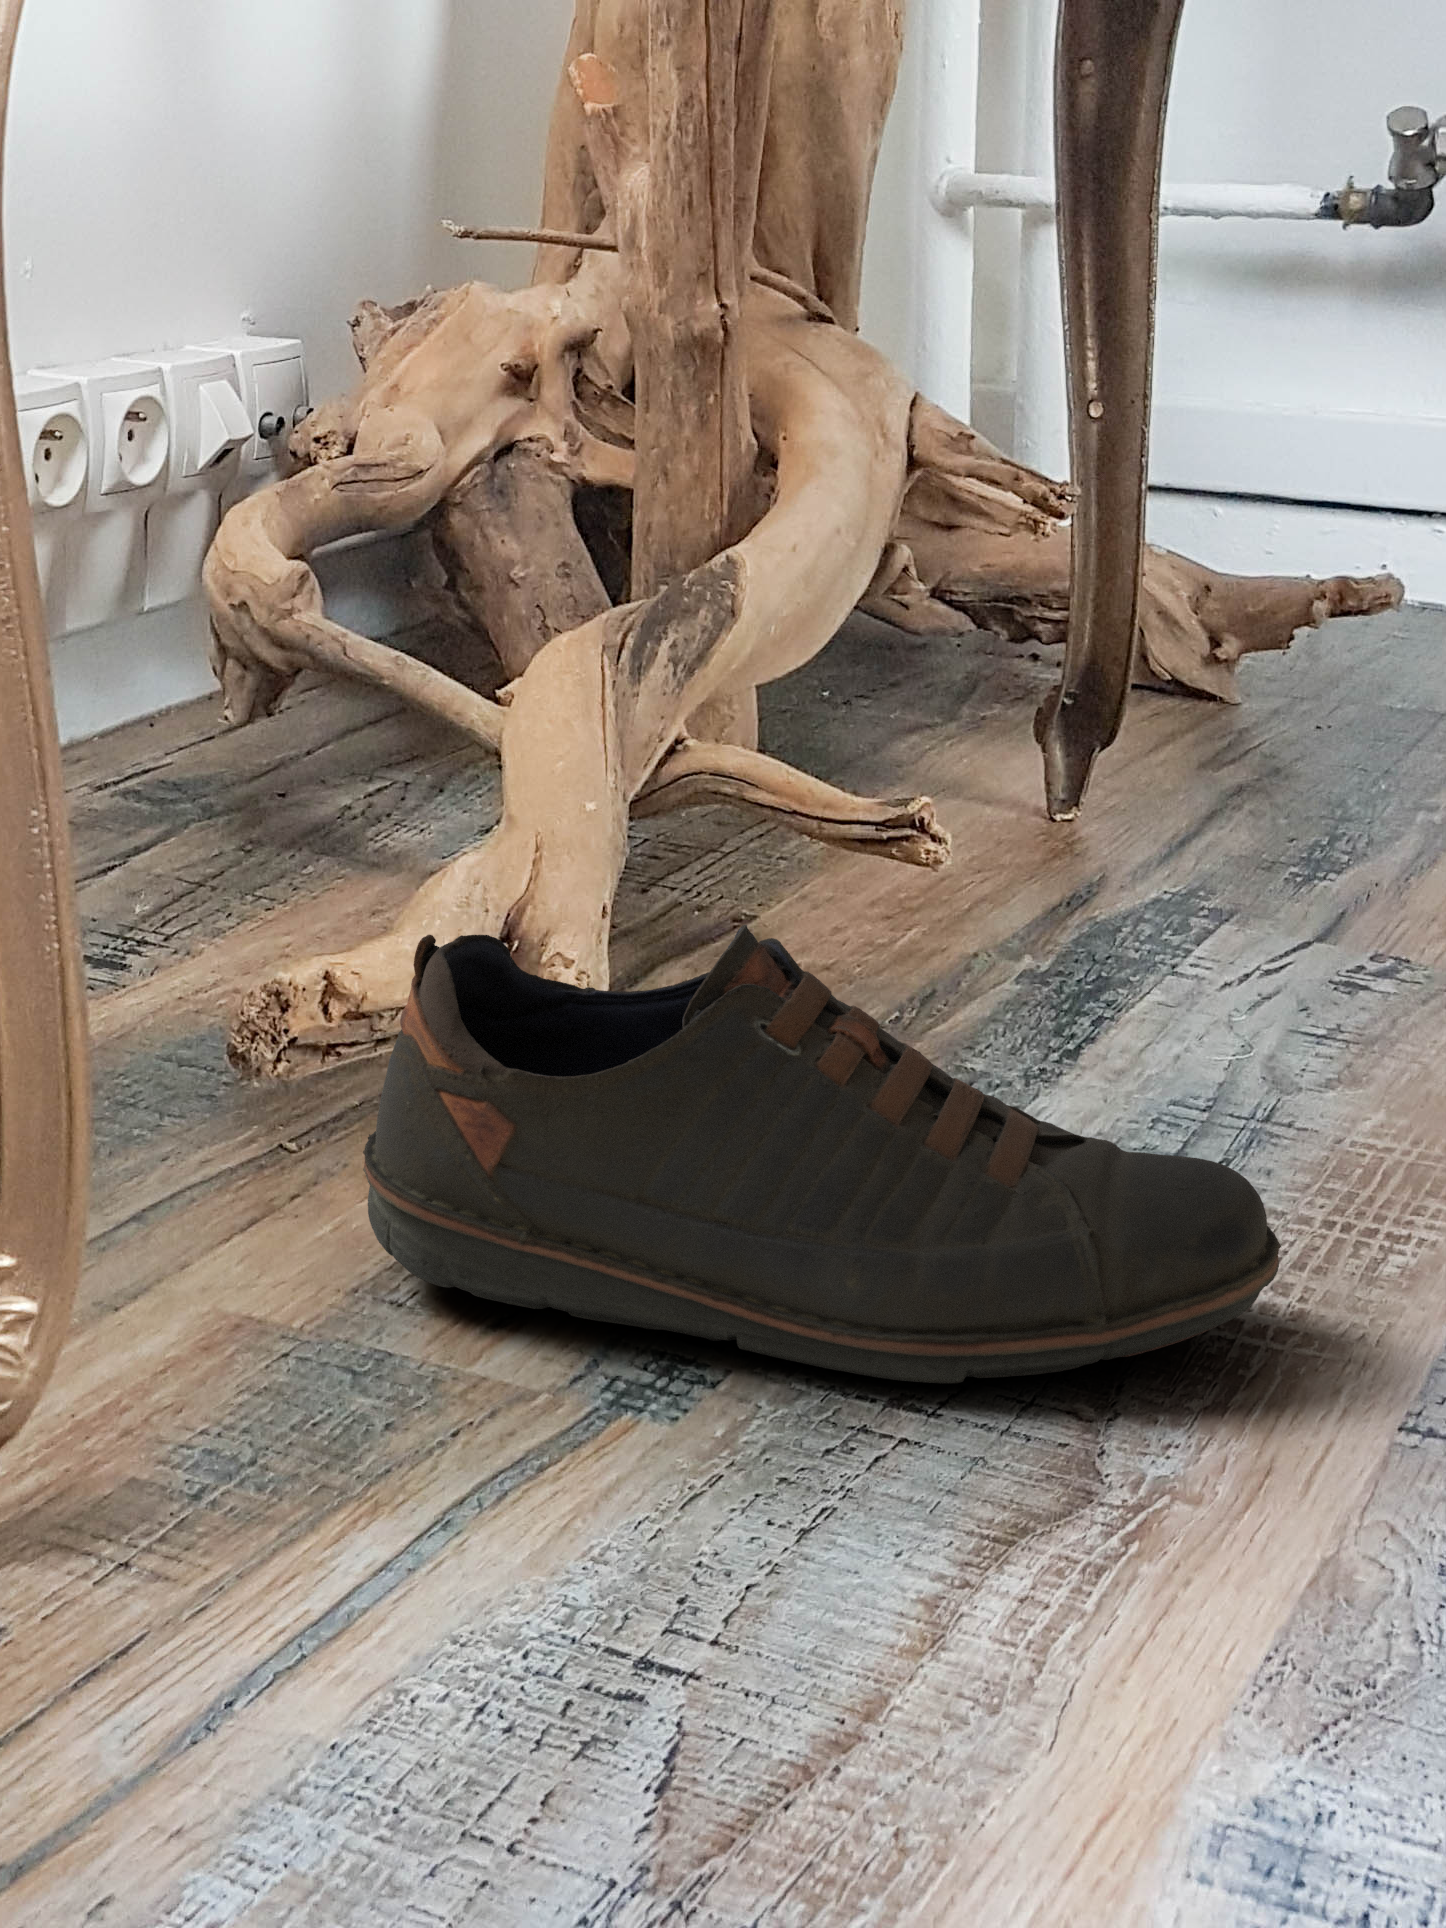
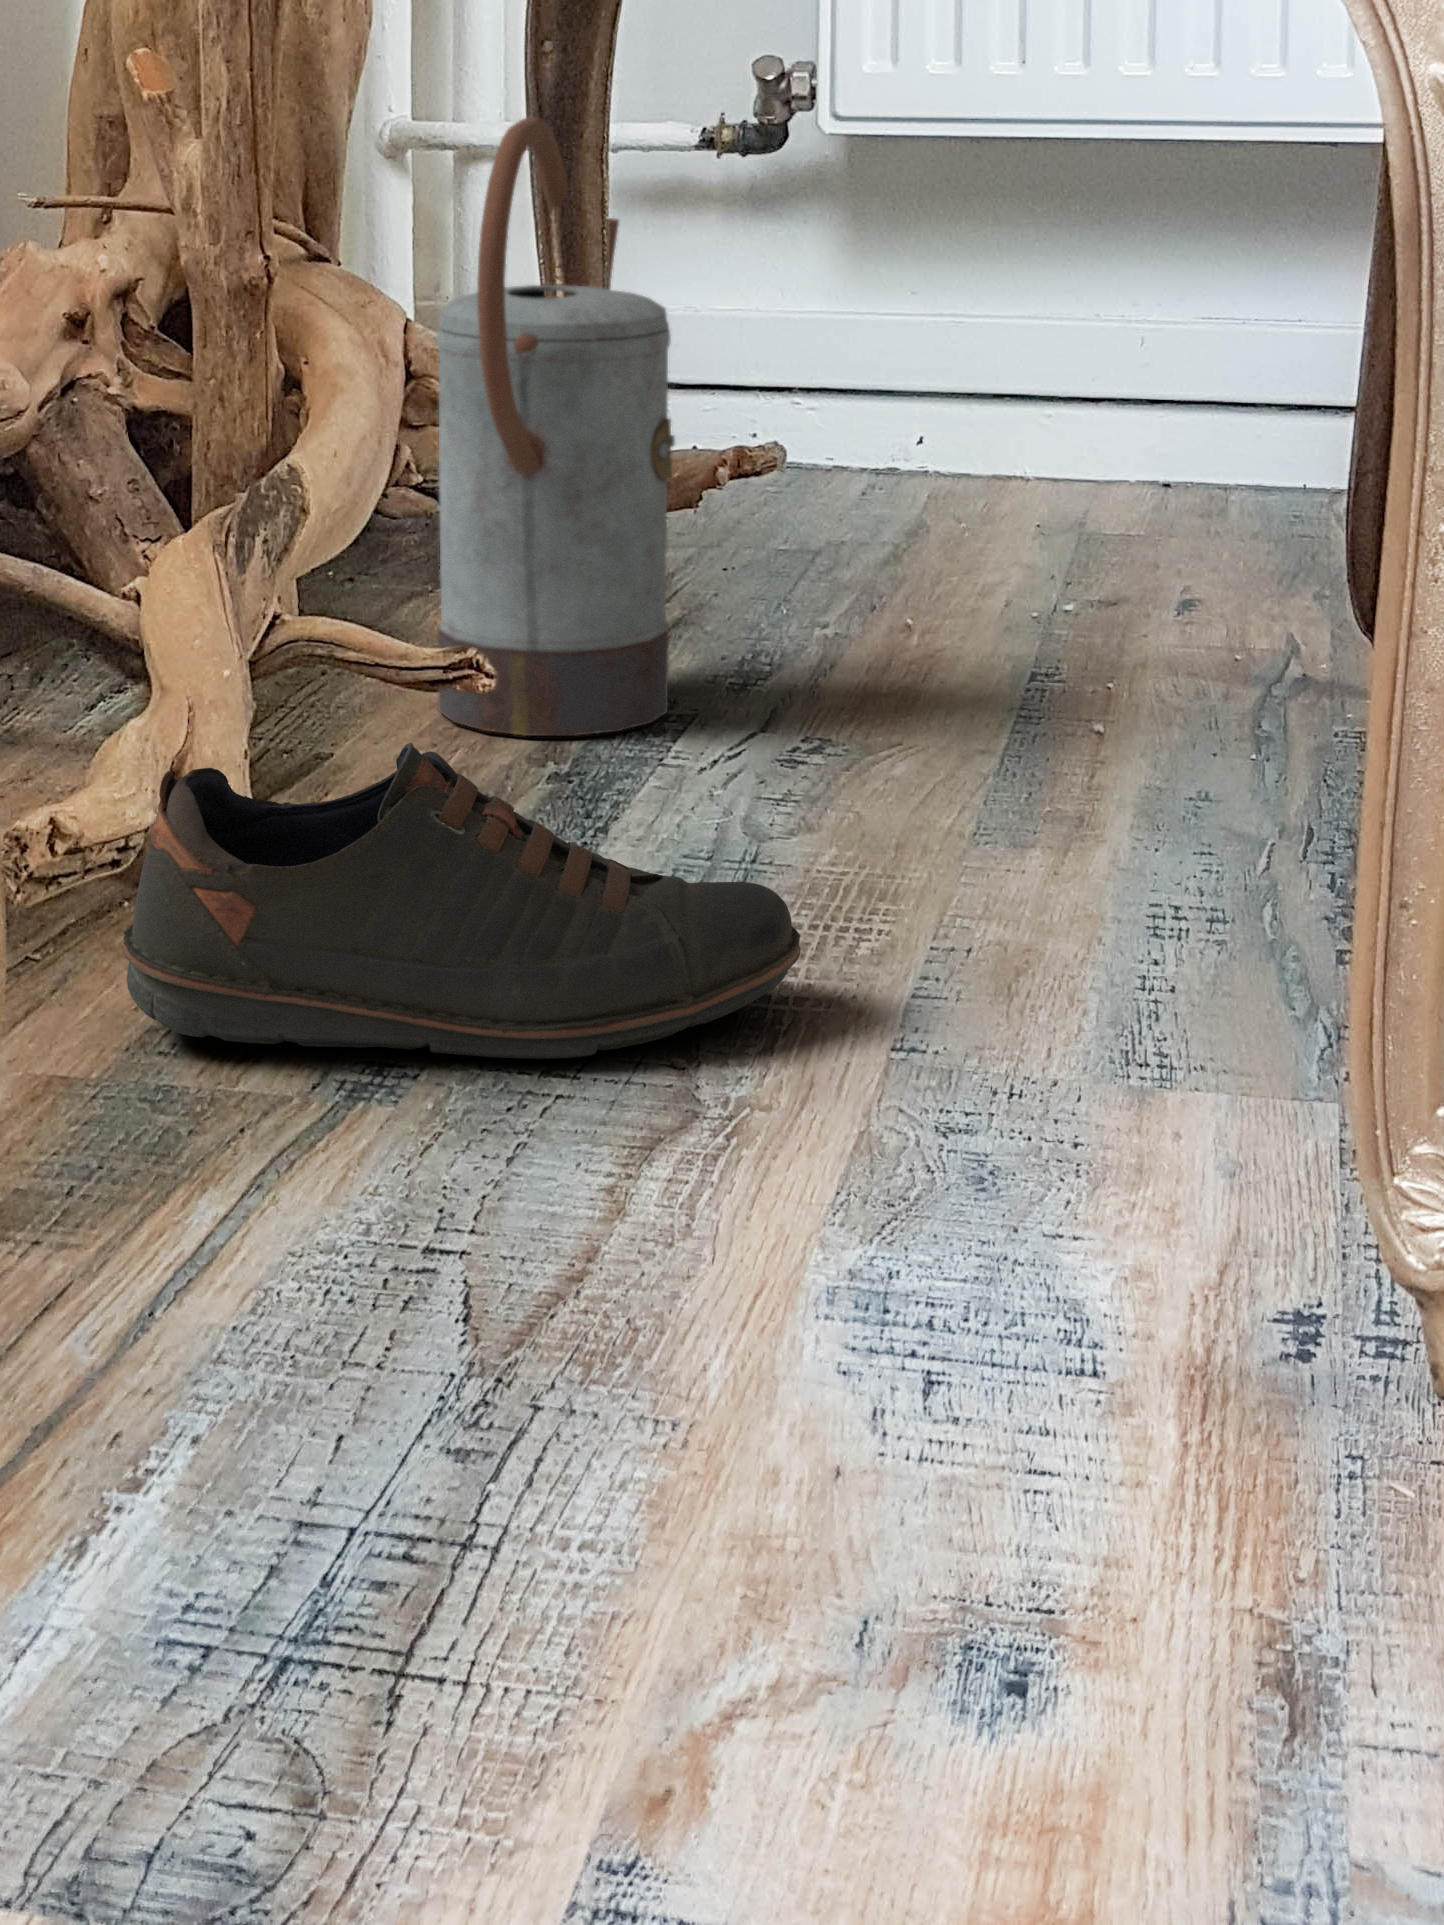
watering can: none [898,138,1212,923] -> present [436,116,675,736]

